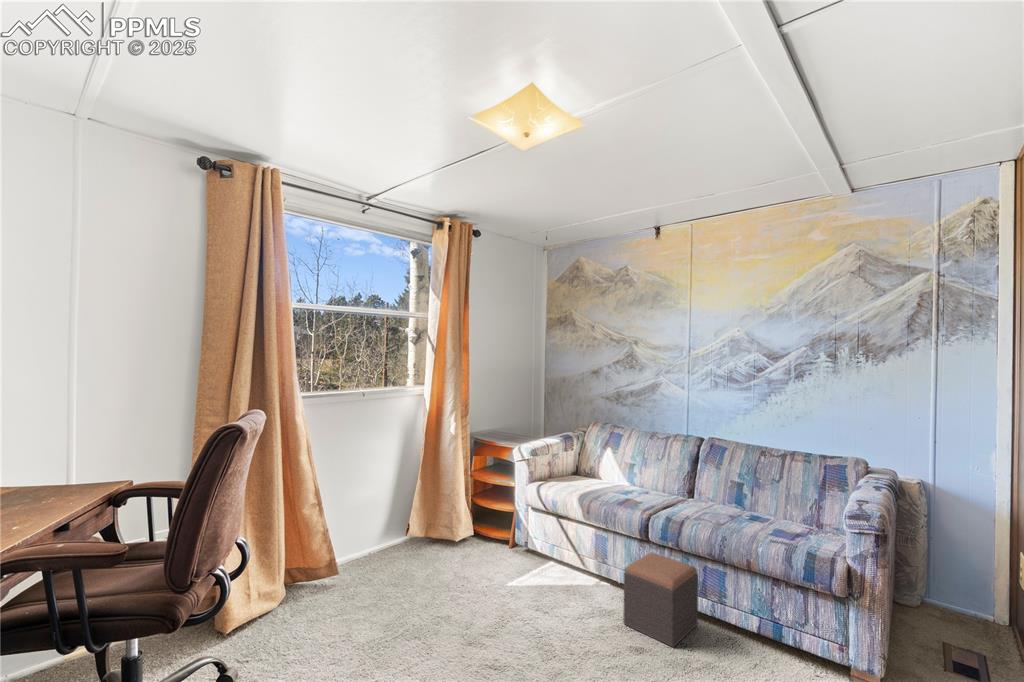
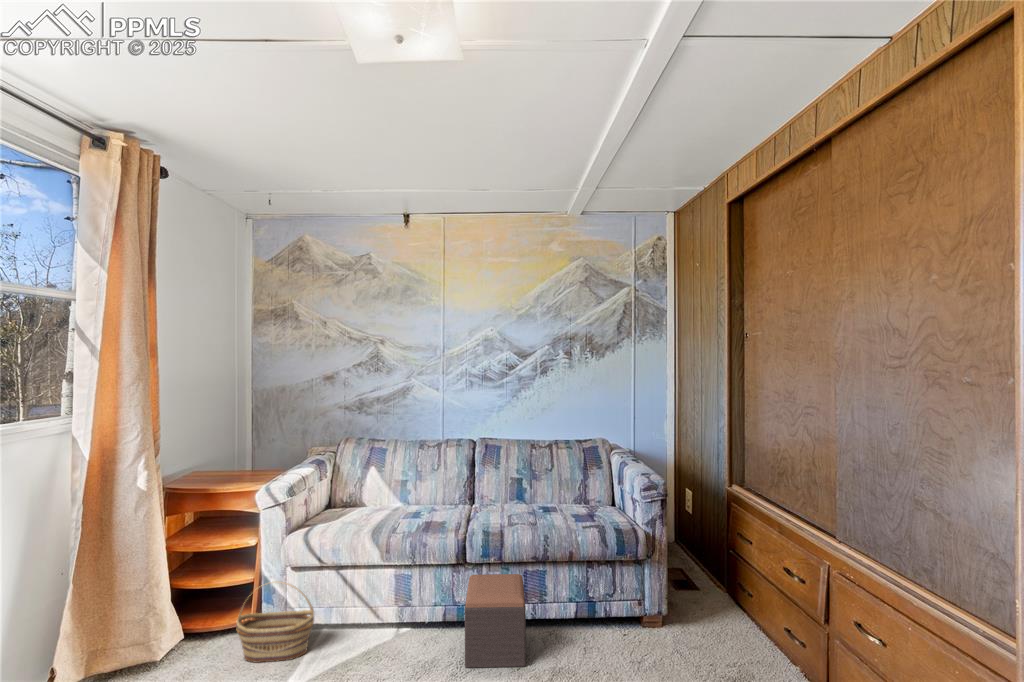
basket: none [496,509,539,568] -> present [236,582,314,663]

